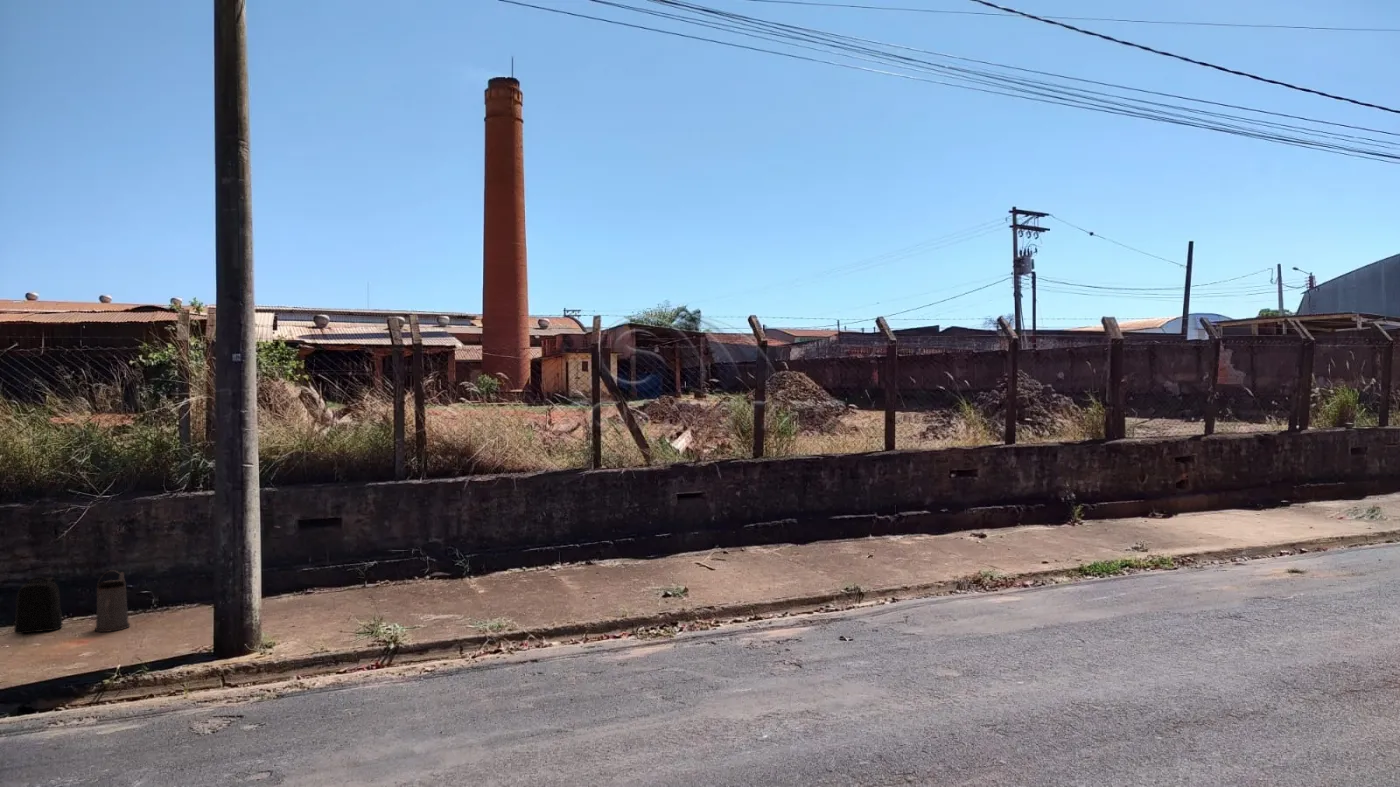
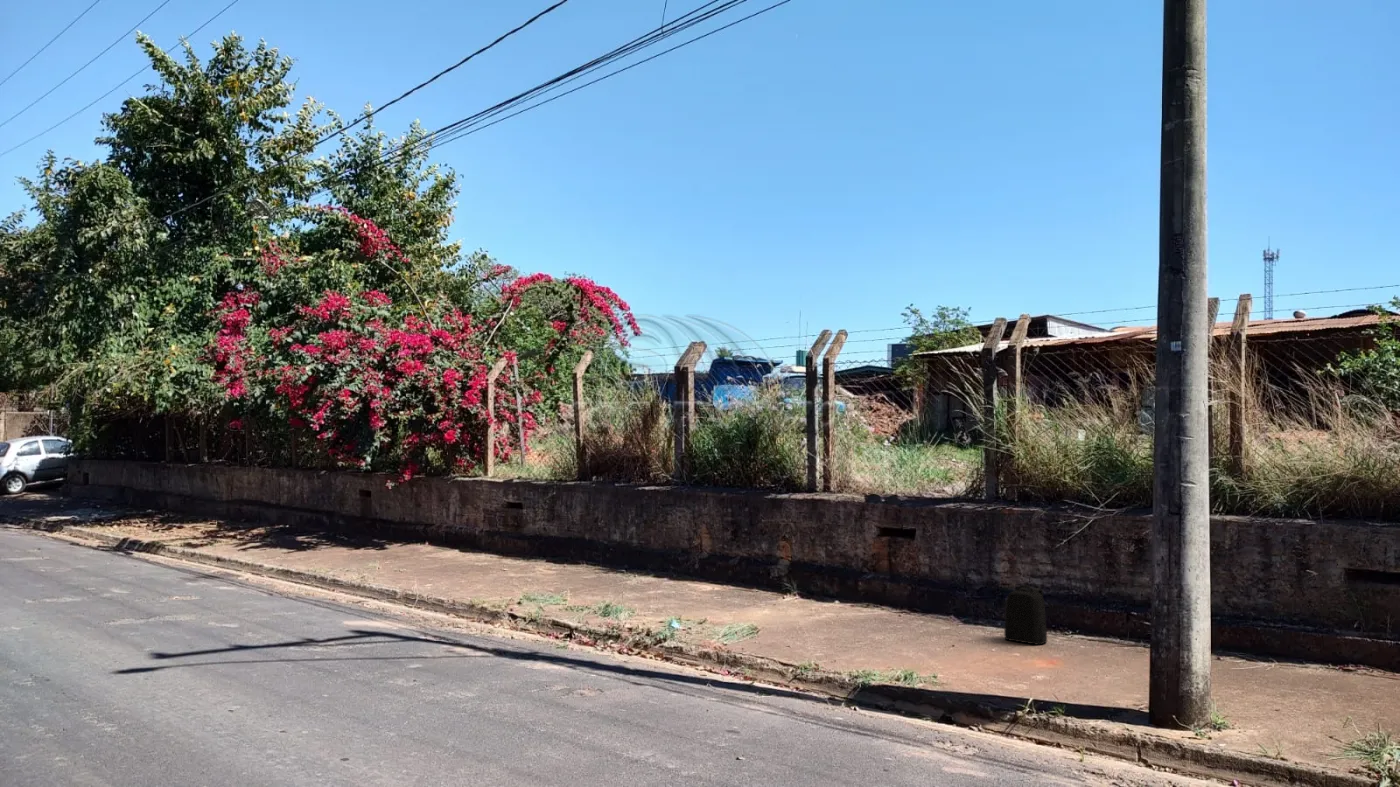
watering can: present [95,570,130,632] -> none [1068,591,1109,661]

